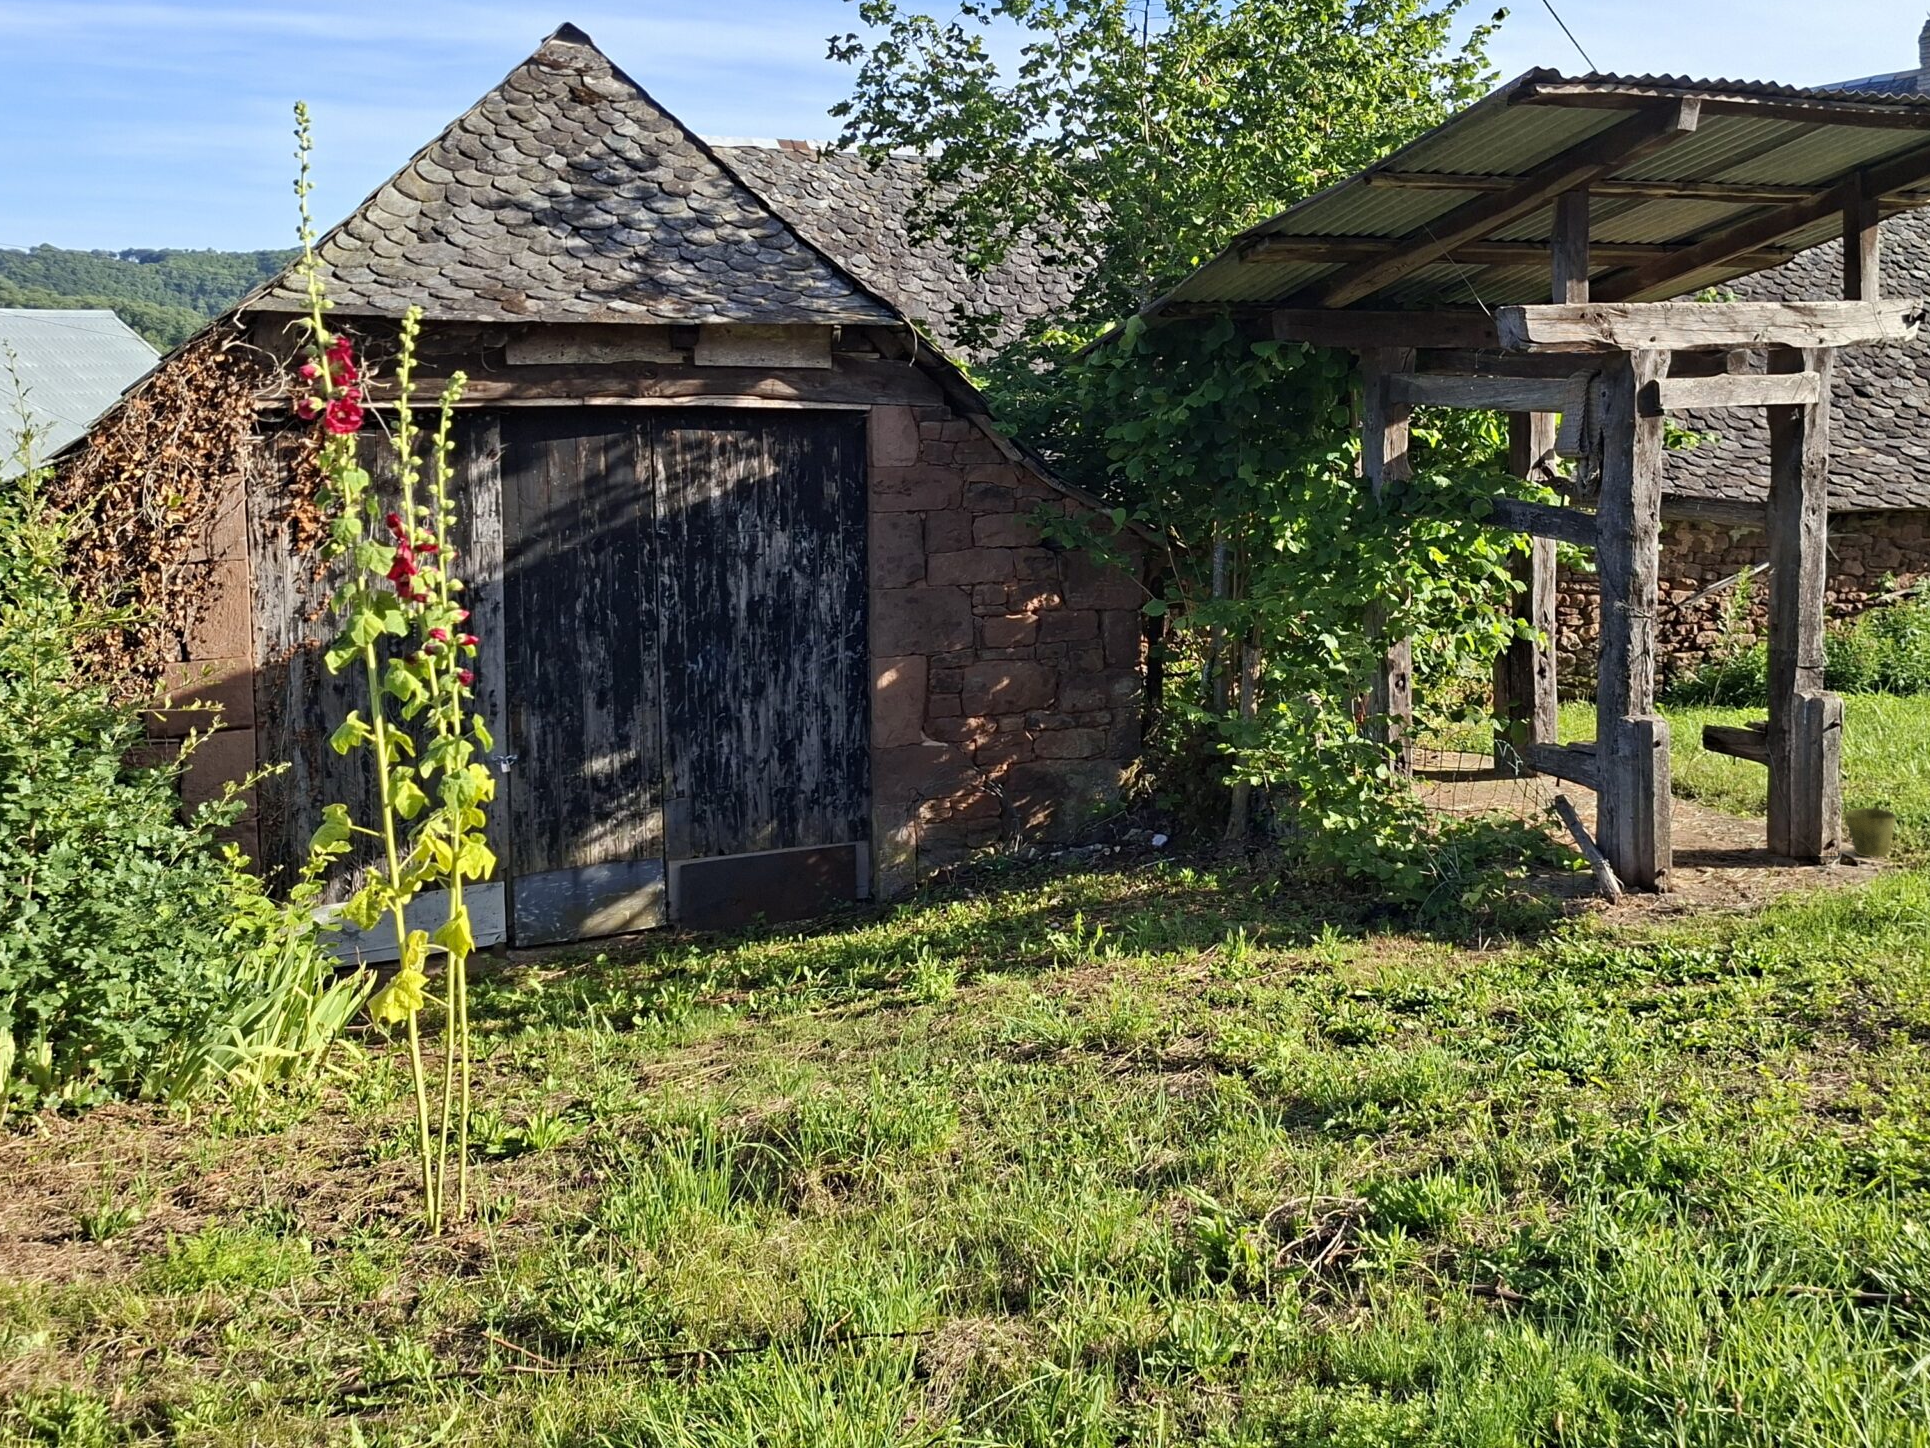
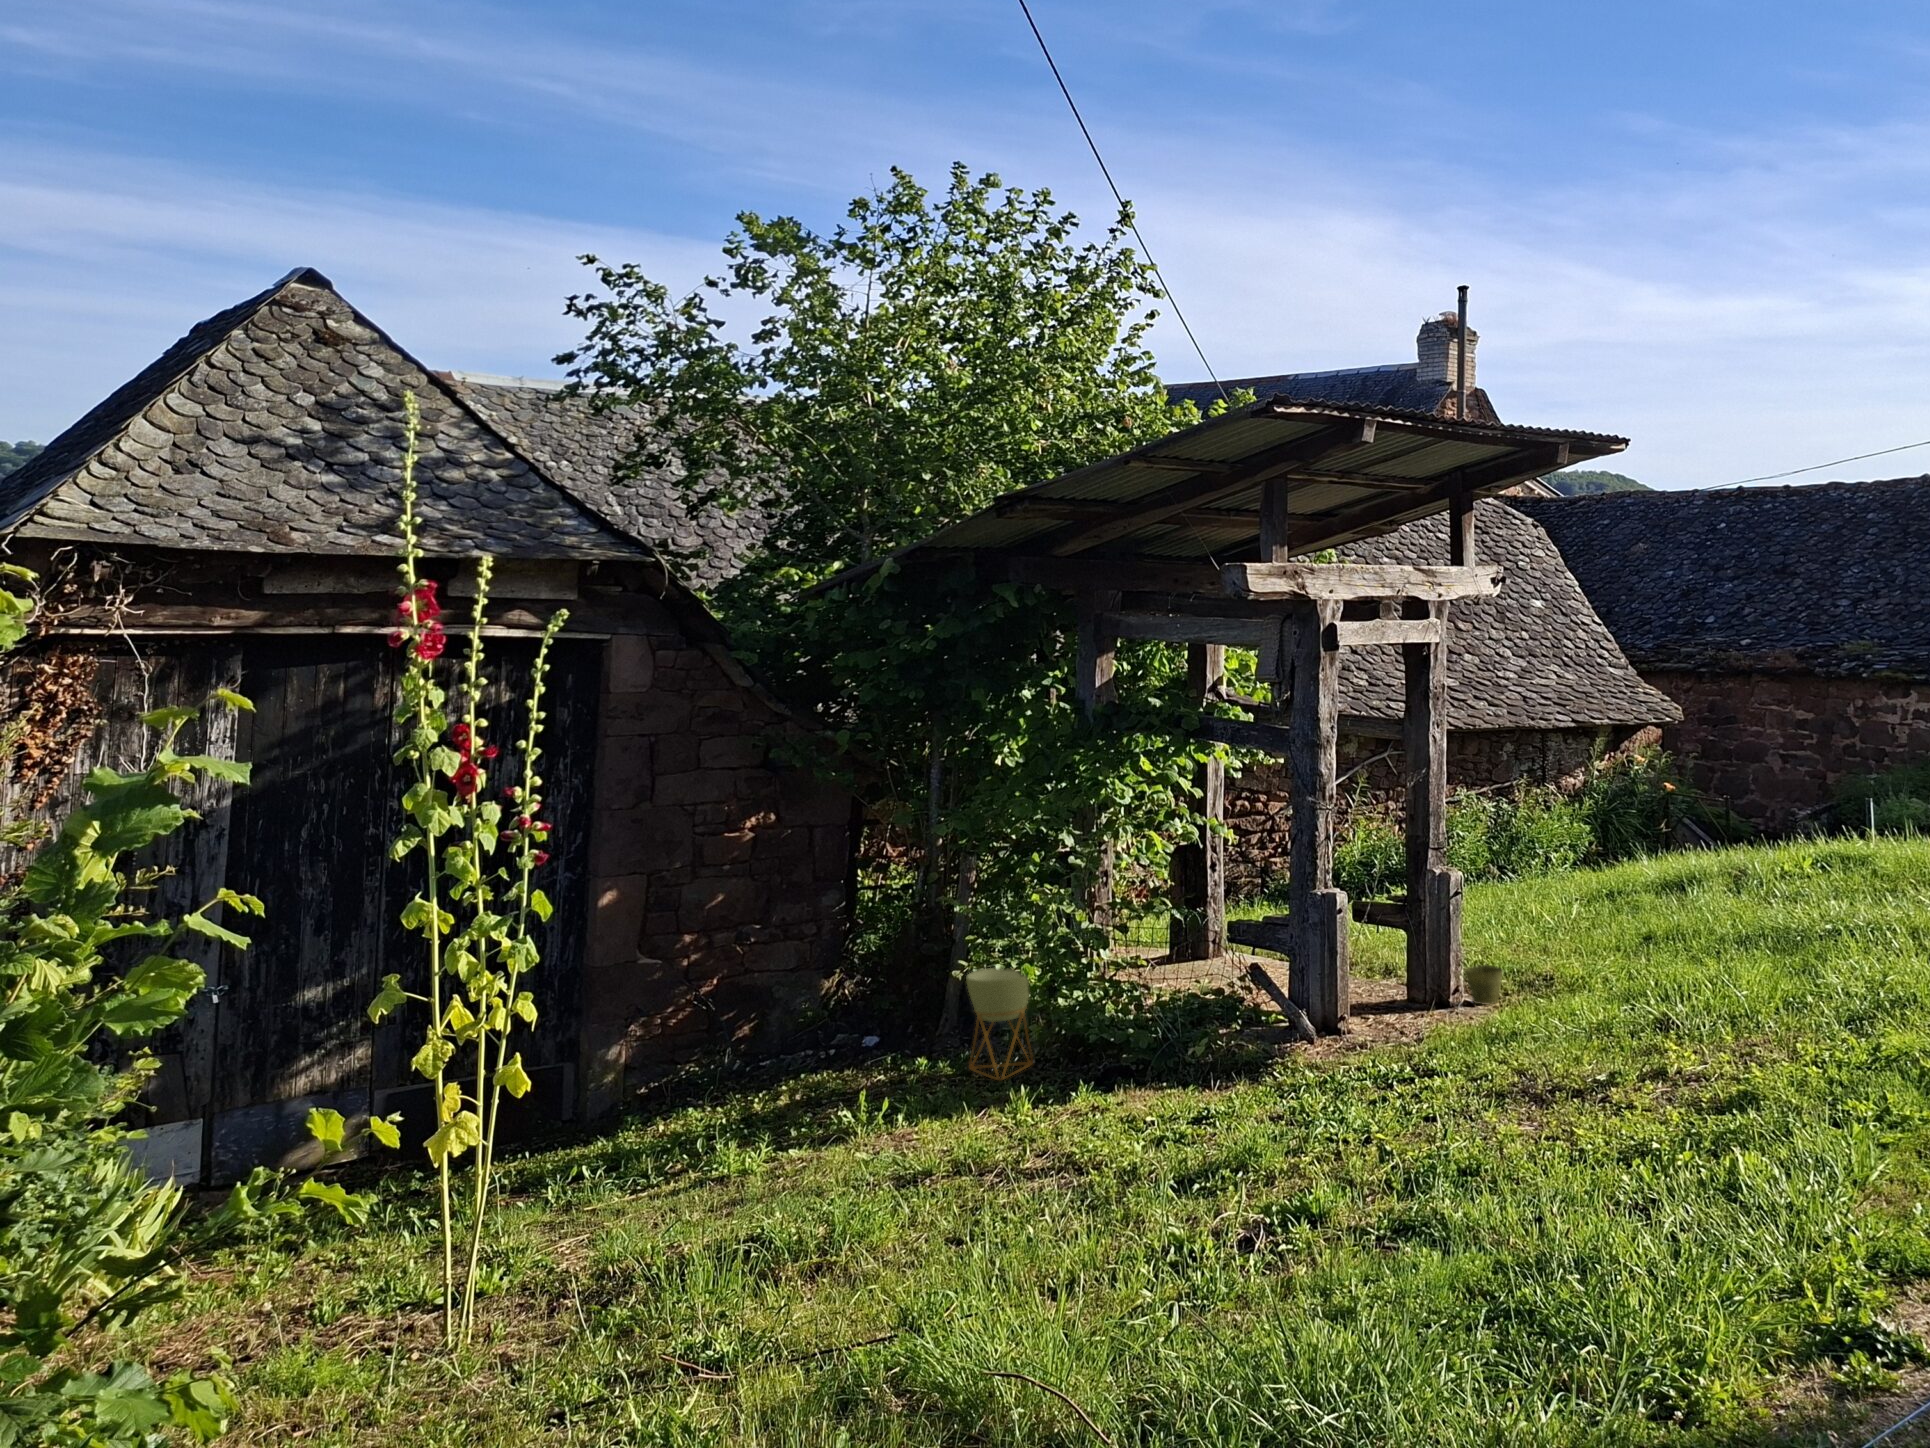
planter: none [1229,777,1309,905] -> present [966,968,1033,1080]

